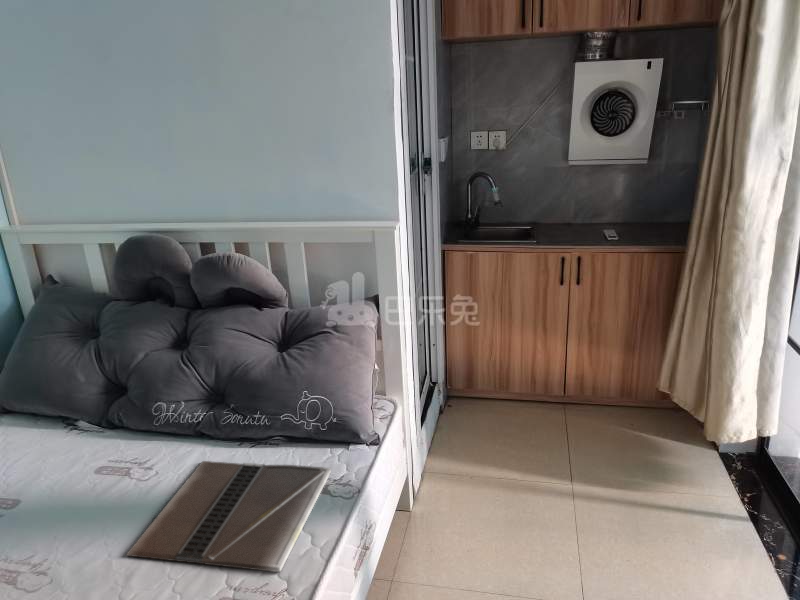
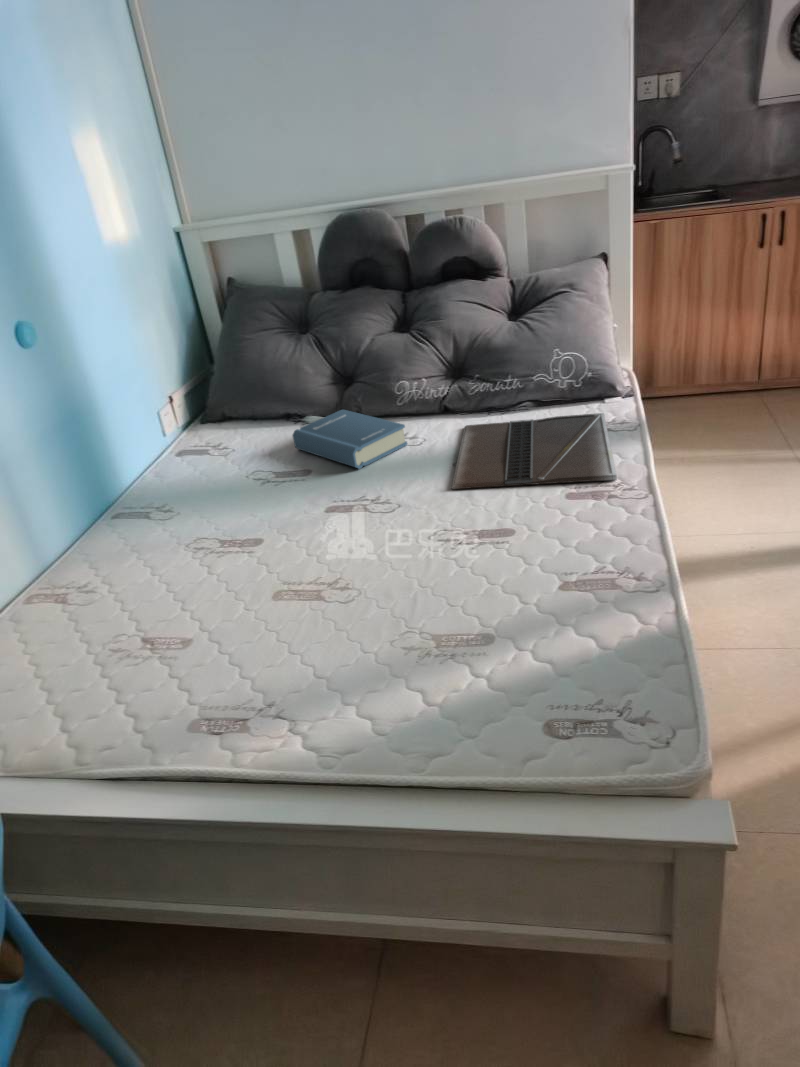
hardback book: none [32,425,136,506] -> present [293,410,407,469]

